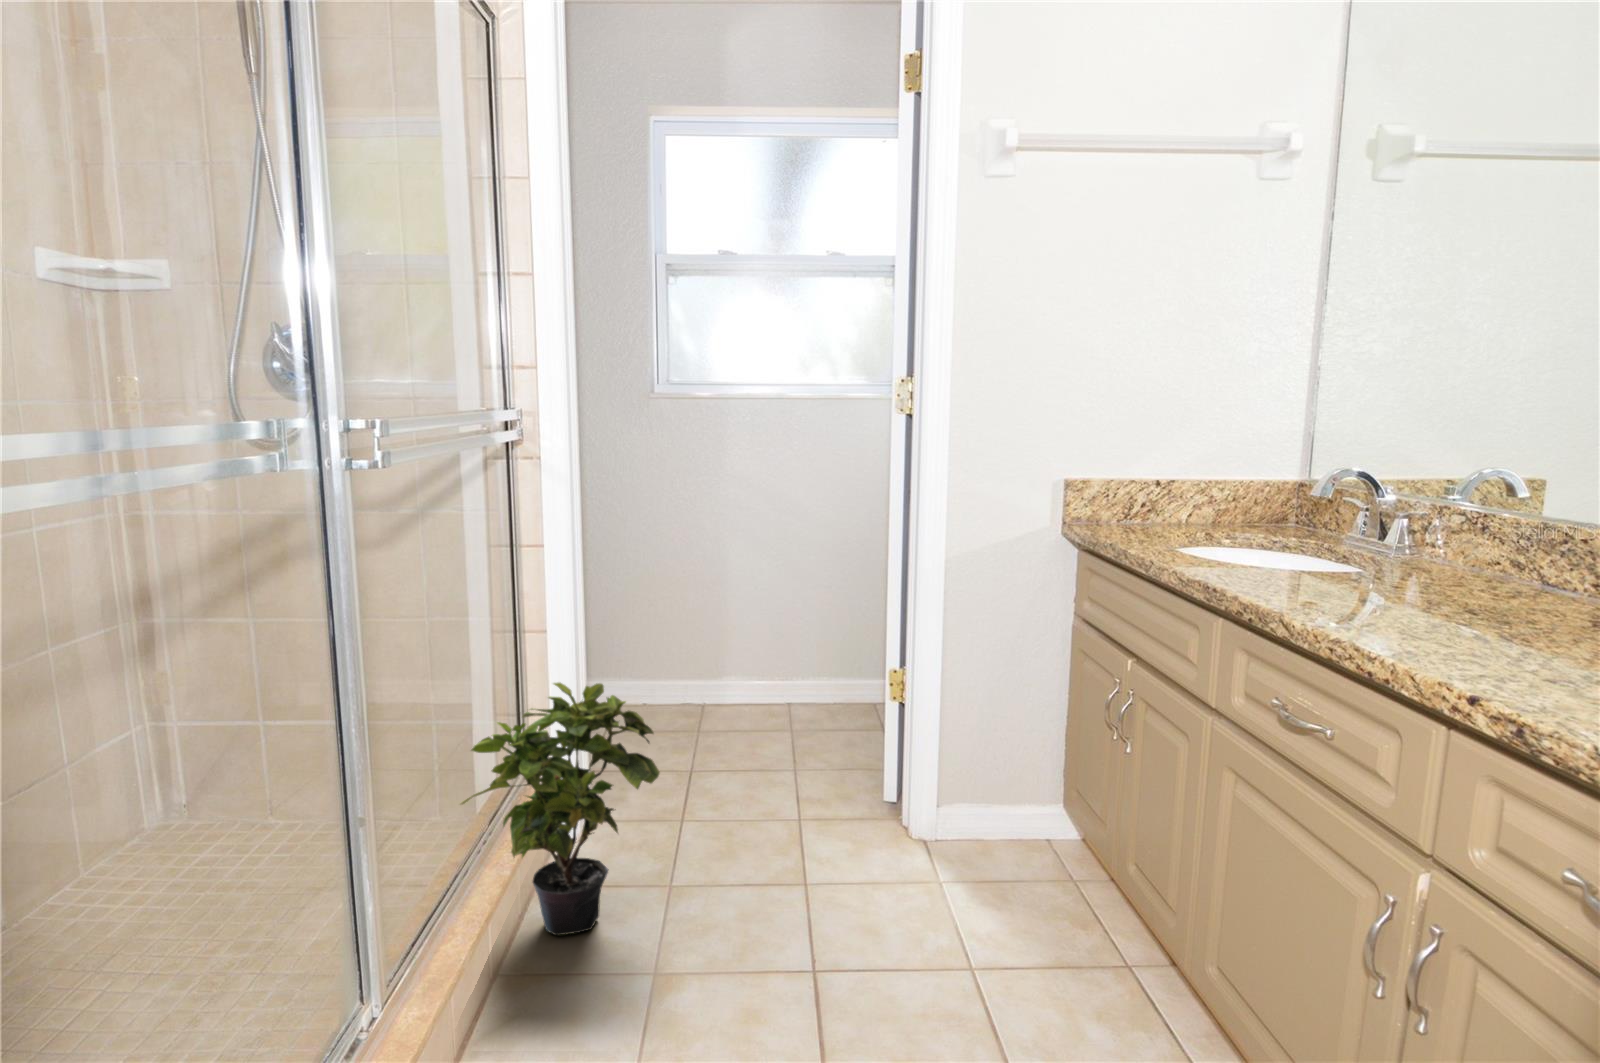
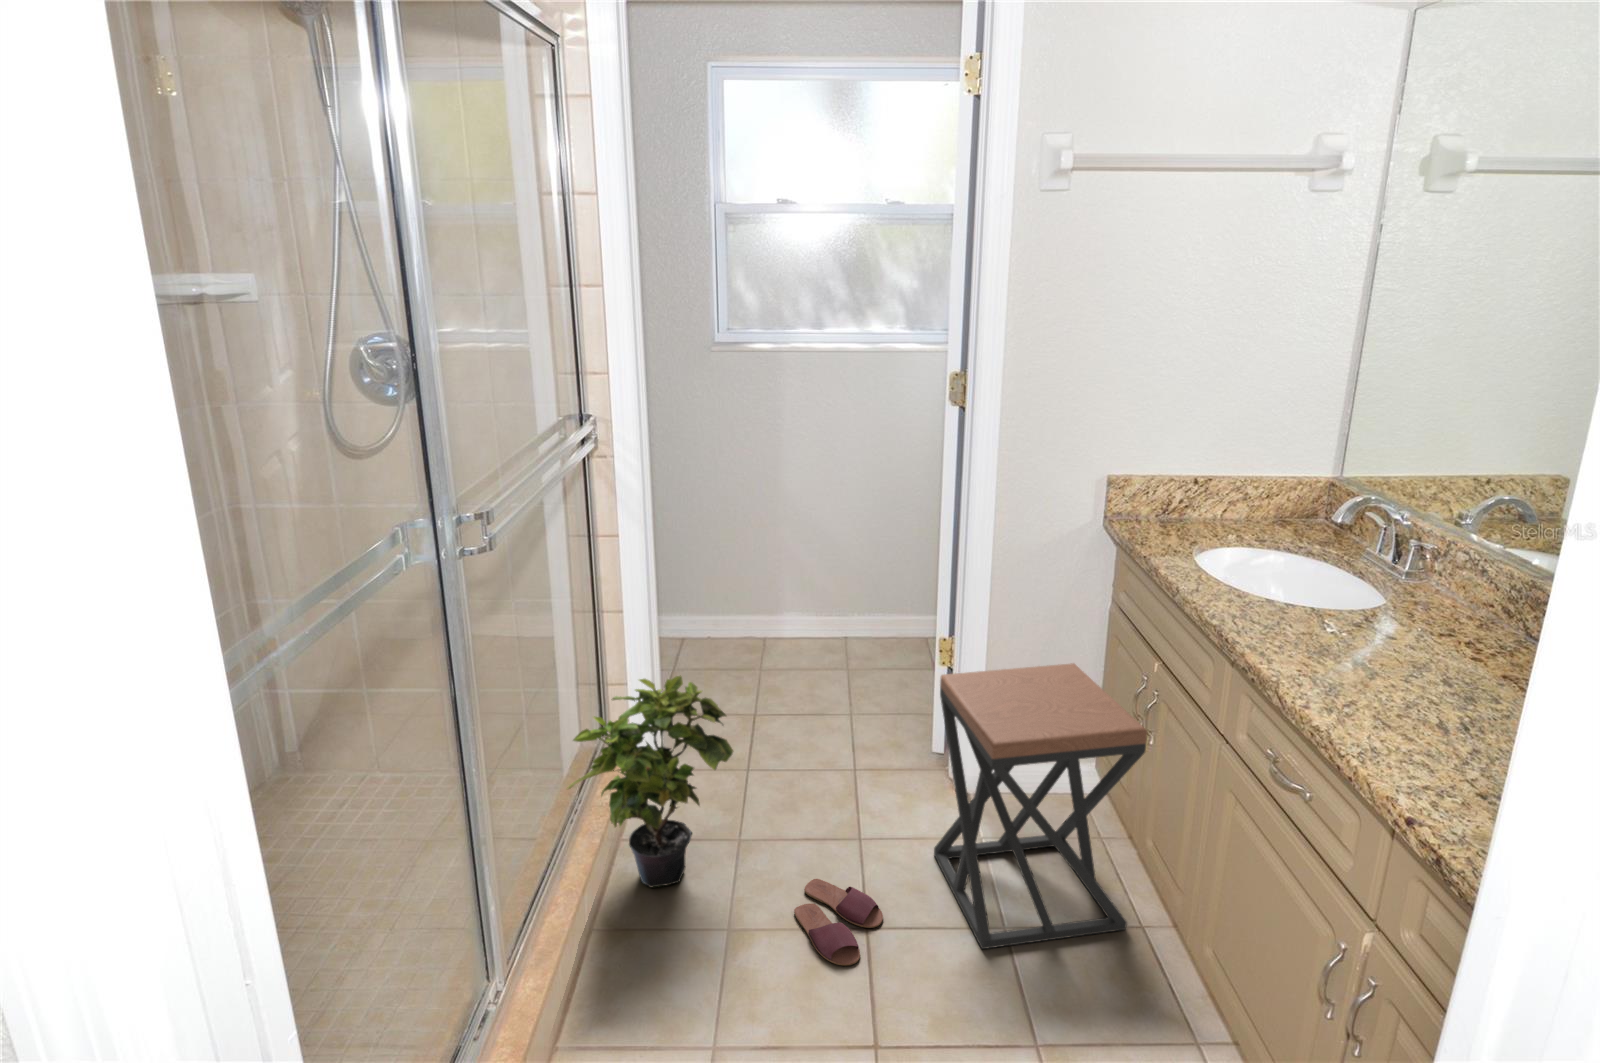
stool: none [889,671,1128,995] -> present [934,663,1148,949]
slippers: none [726,924,830,1014] -> present [794,879,883,965]

